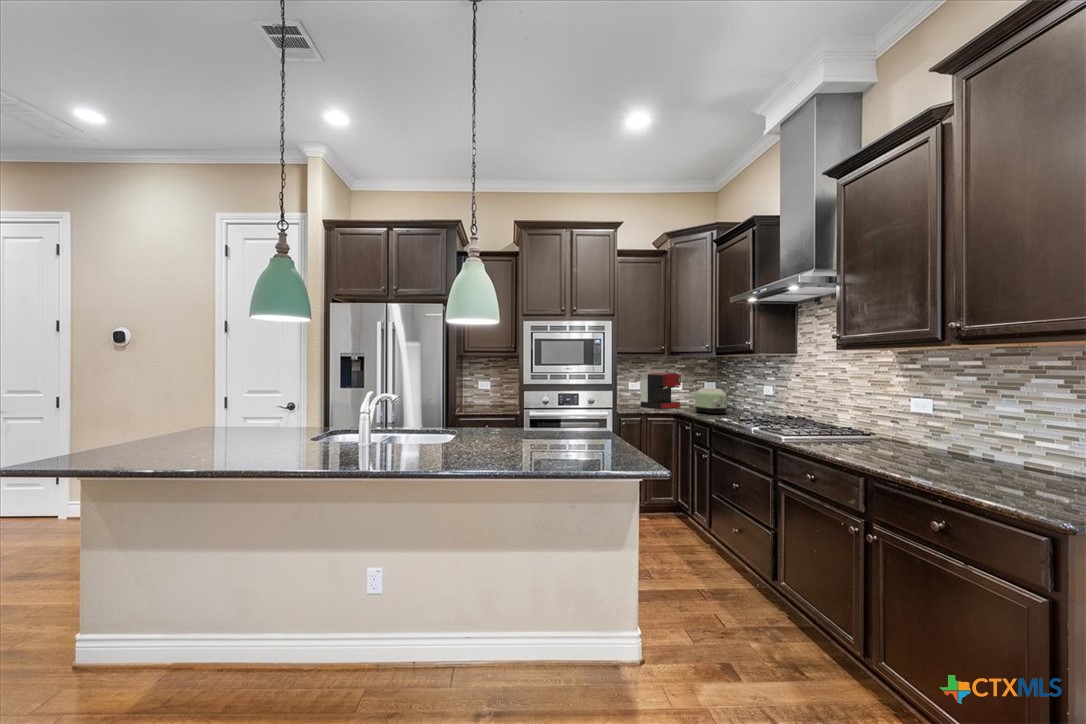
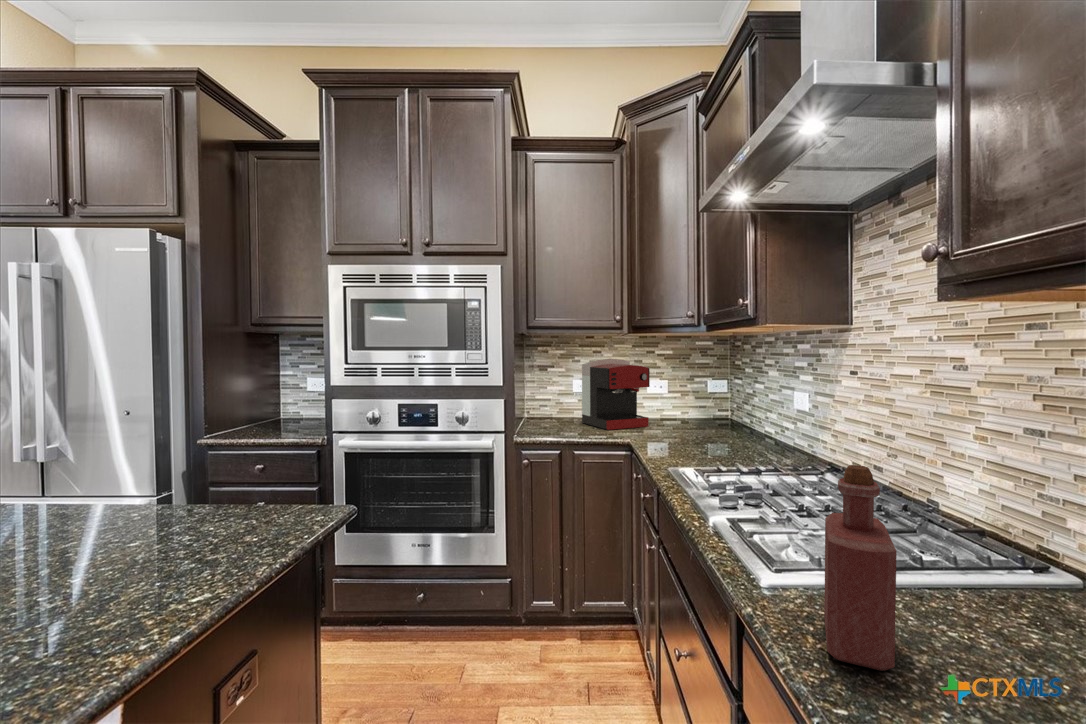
toaster: present [695,388,727,414] -> none [652,395,710,449]
bottle: none [819,396,842,447] -> present [824,465,897,671]

